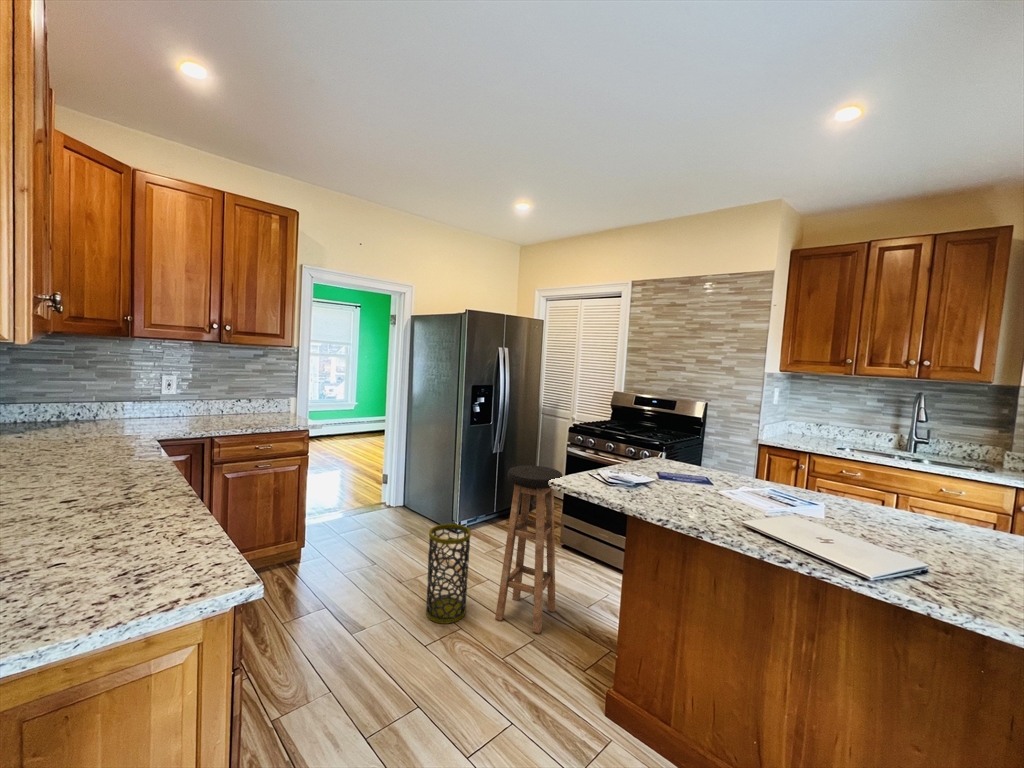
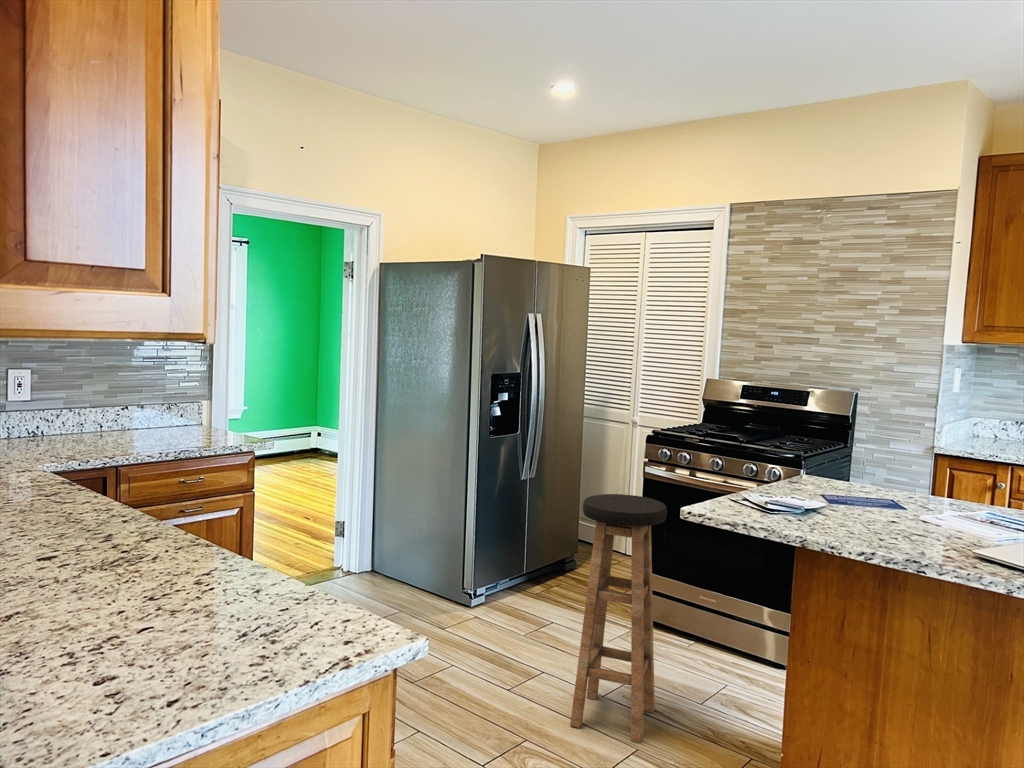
trash can: present [426,524,471,624] -> none [464,587,530,736]

